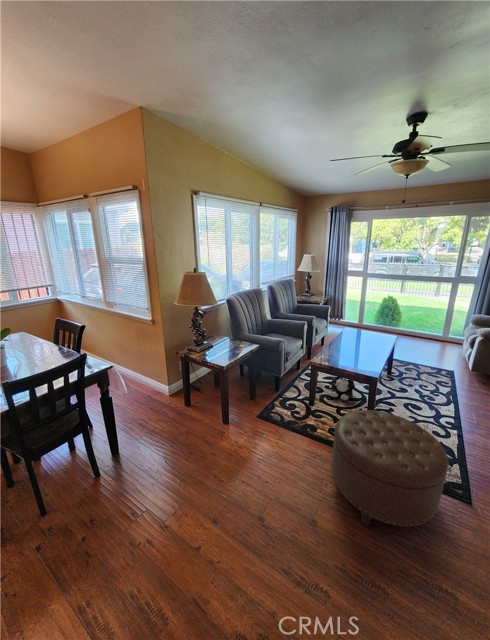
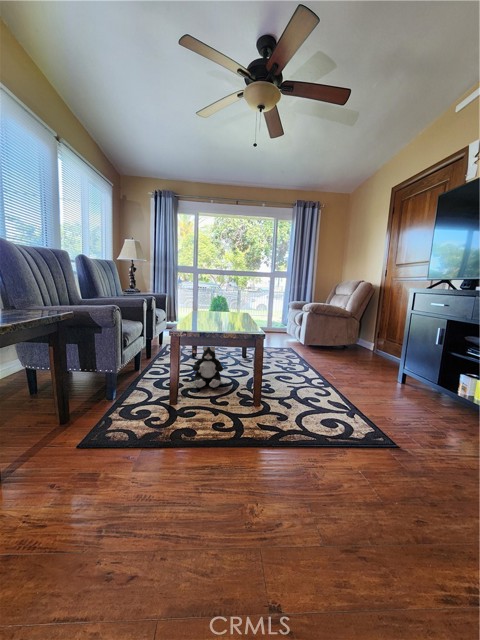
ottoman: present [331,410,449,527] -> none [248,363,424,546]

